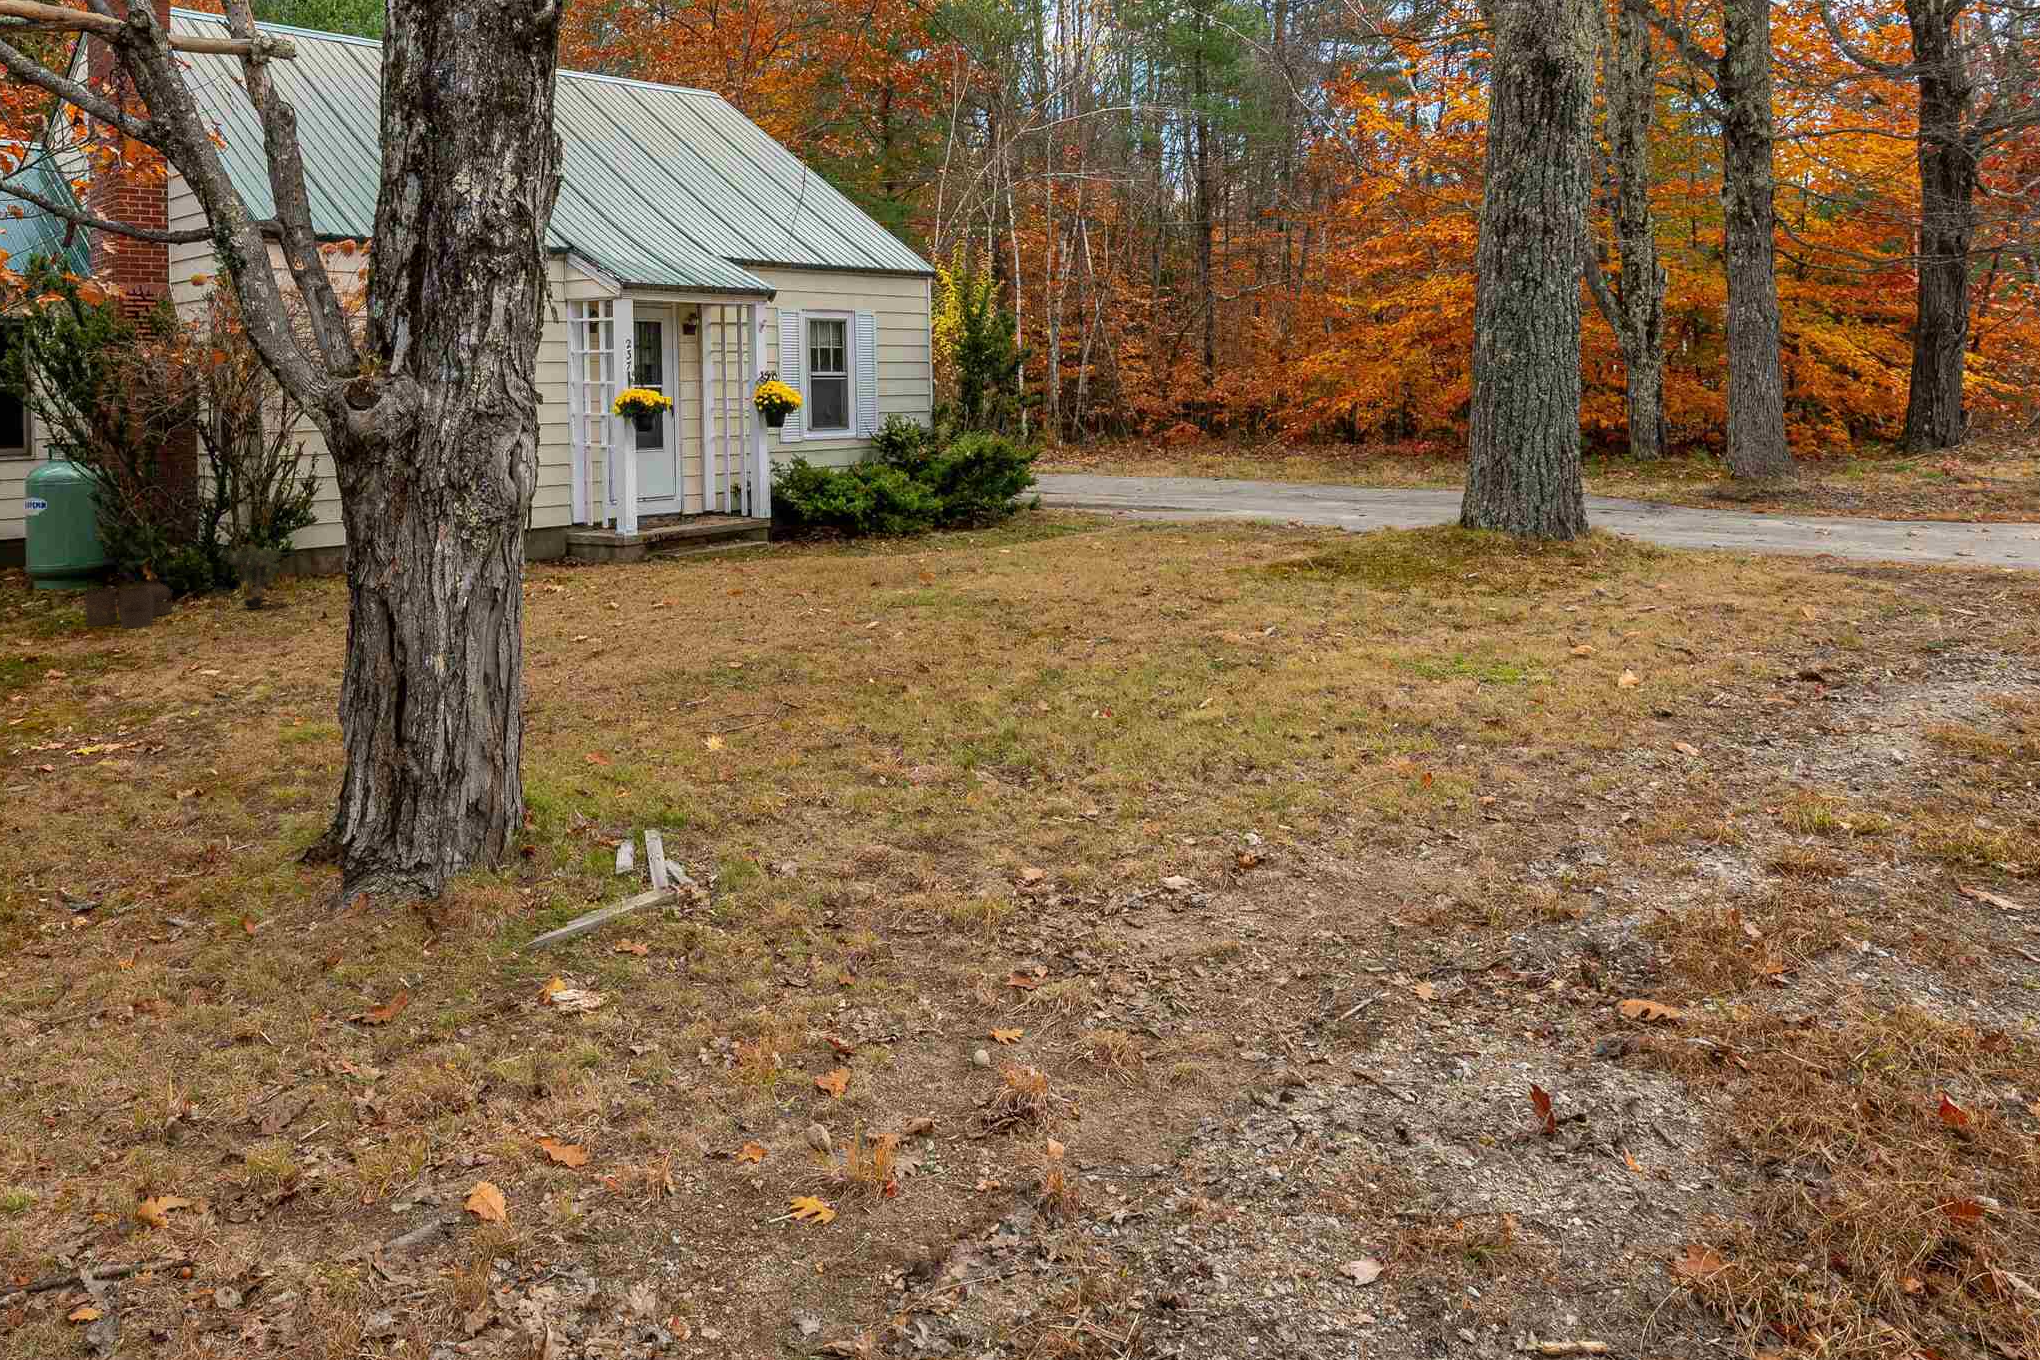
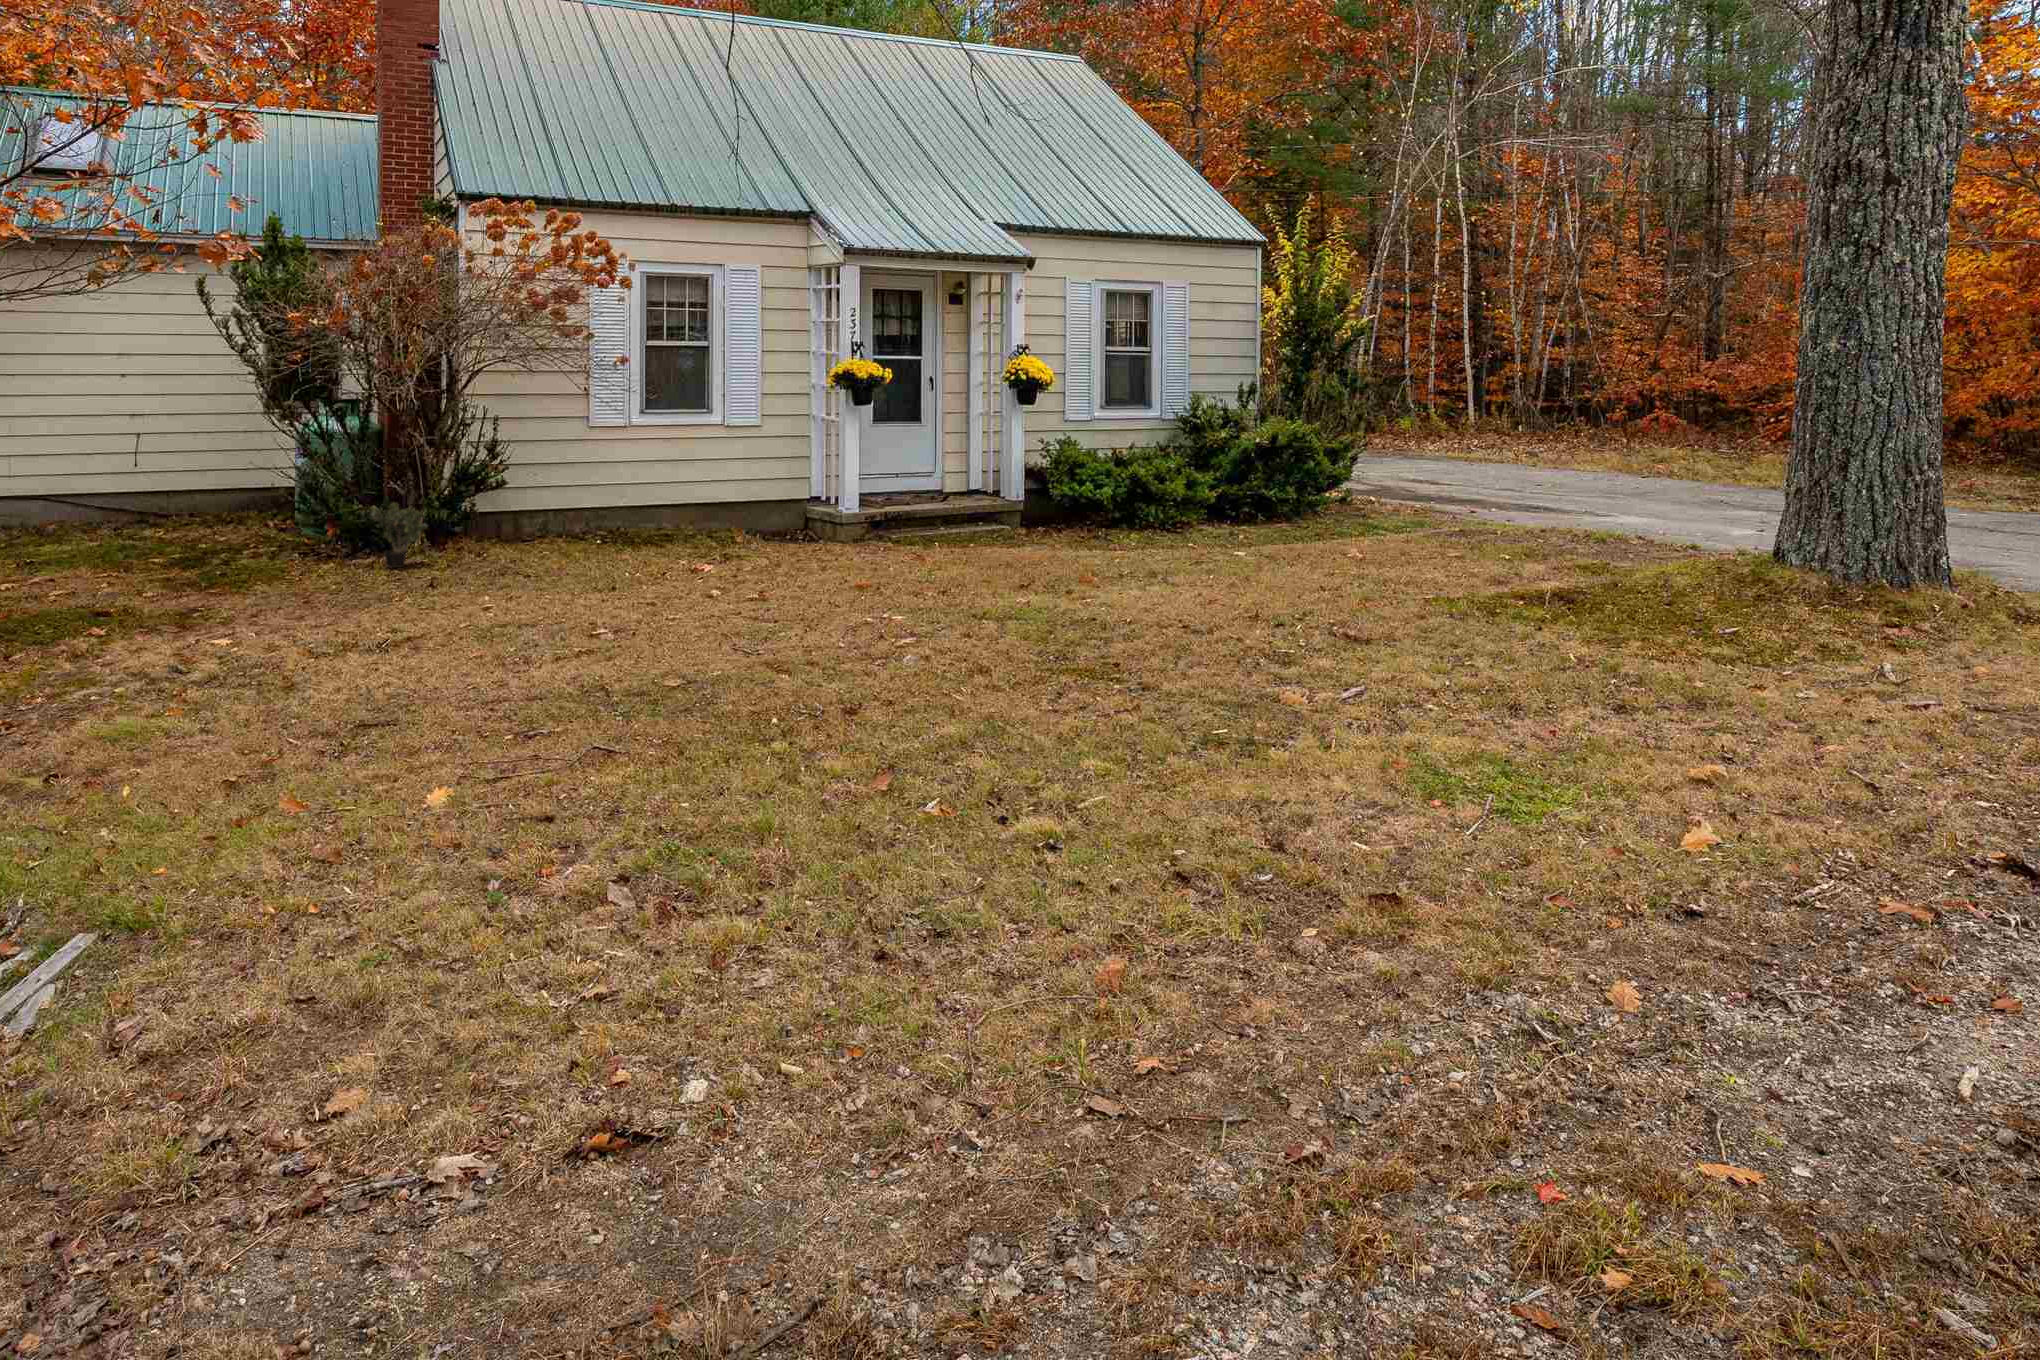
woven basket: present [85,581,172,628] -> none [229,530,329,581]

